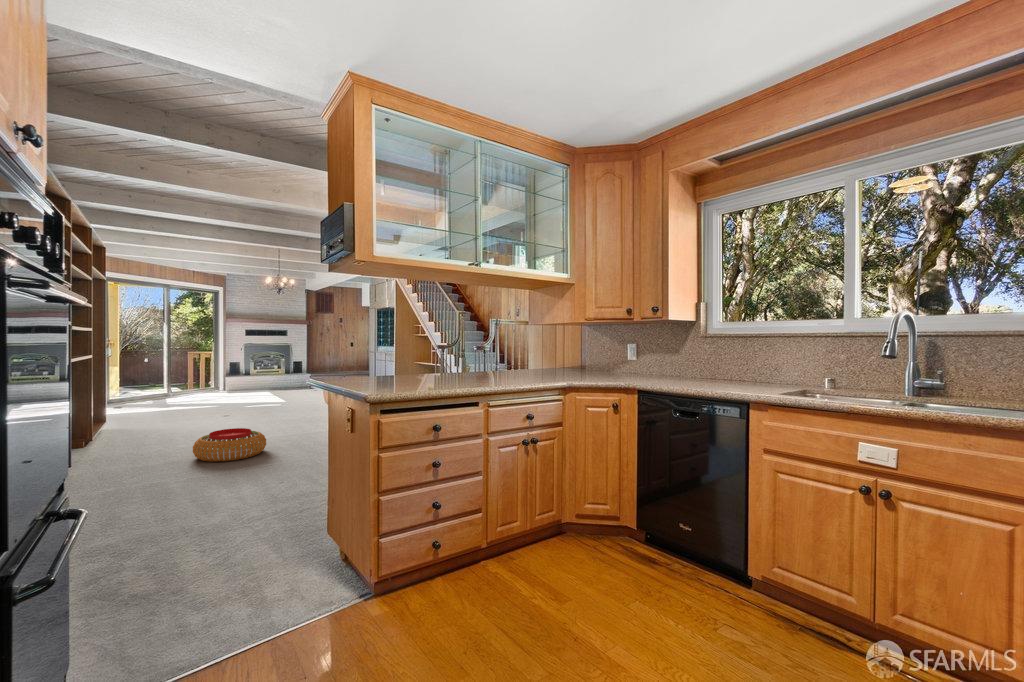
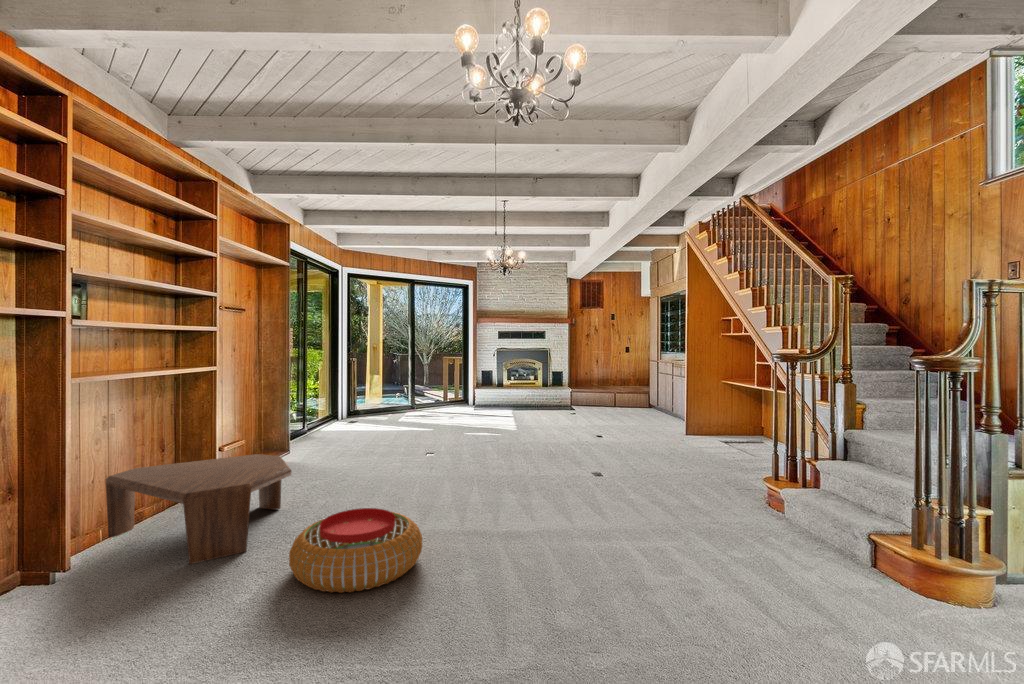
coffee table: none [23,414,164,470] -> present [106,454,292,564]

